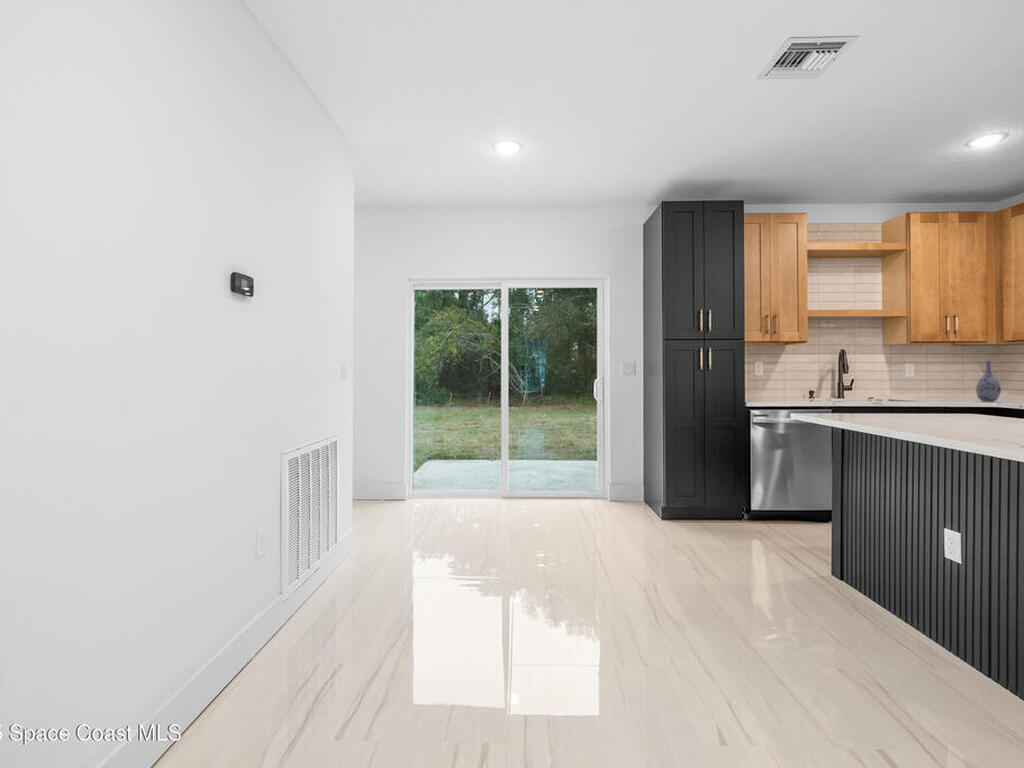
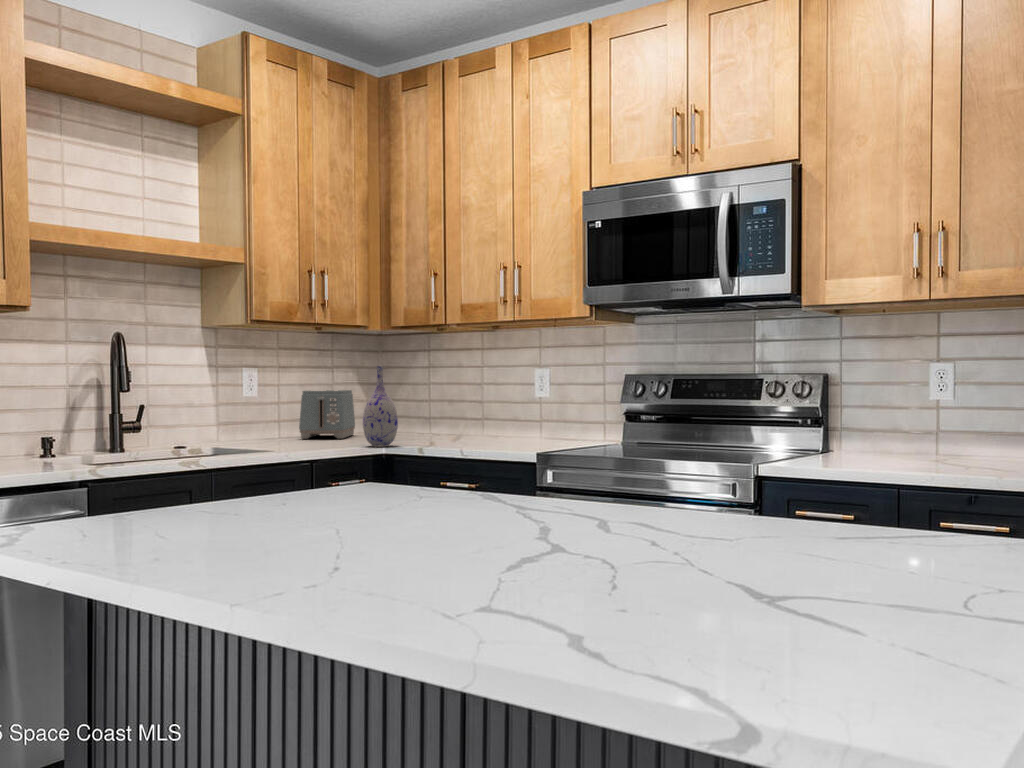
toaster: none [941,375,982,400] -> present [299,390,355,439]

